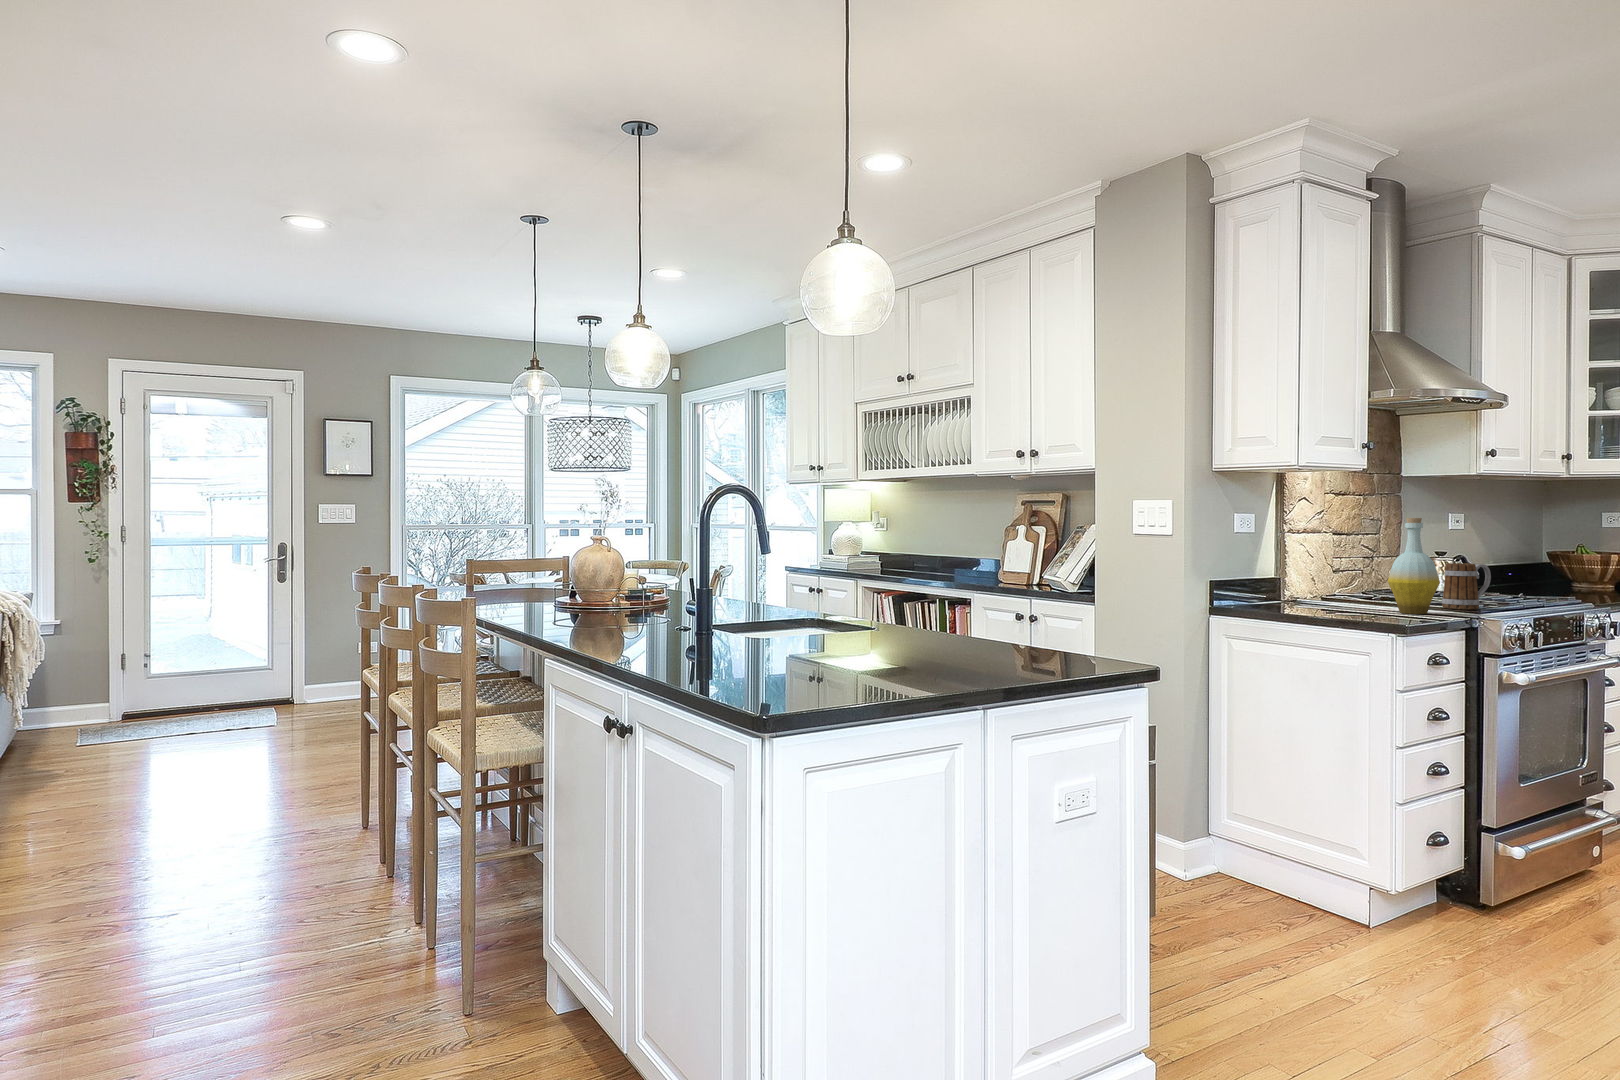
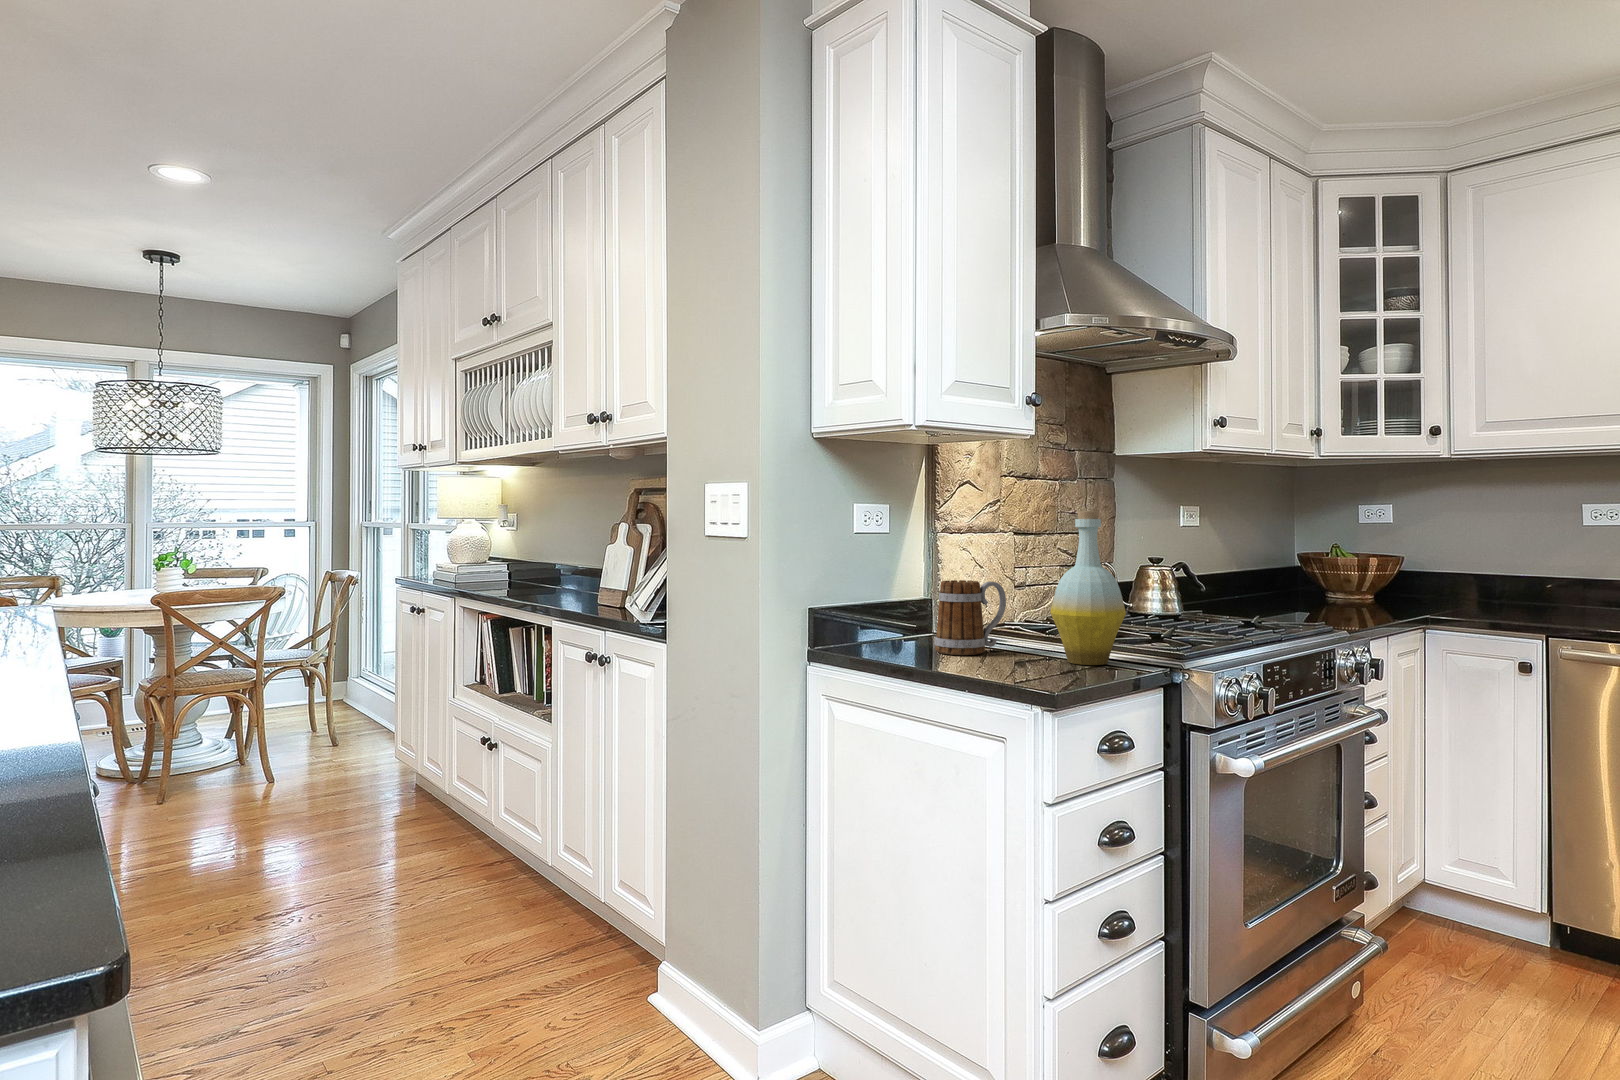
mug: present [1442,563,1491,609] -> present [935,580,1006,655]

